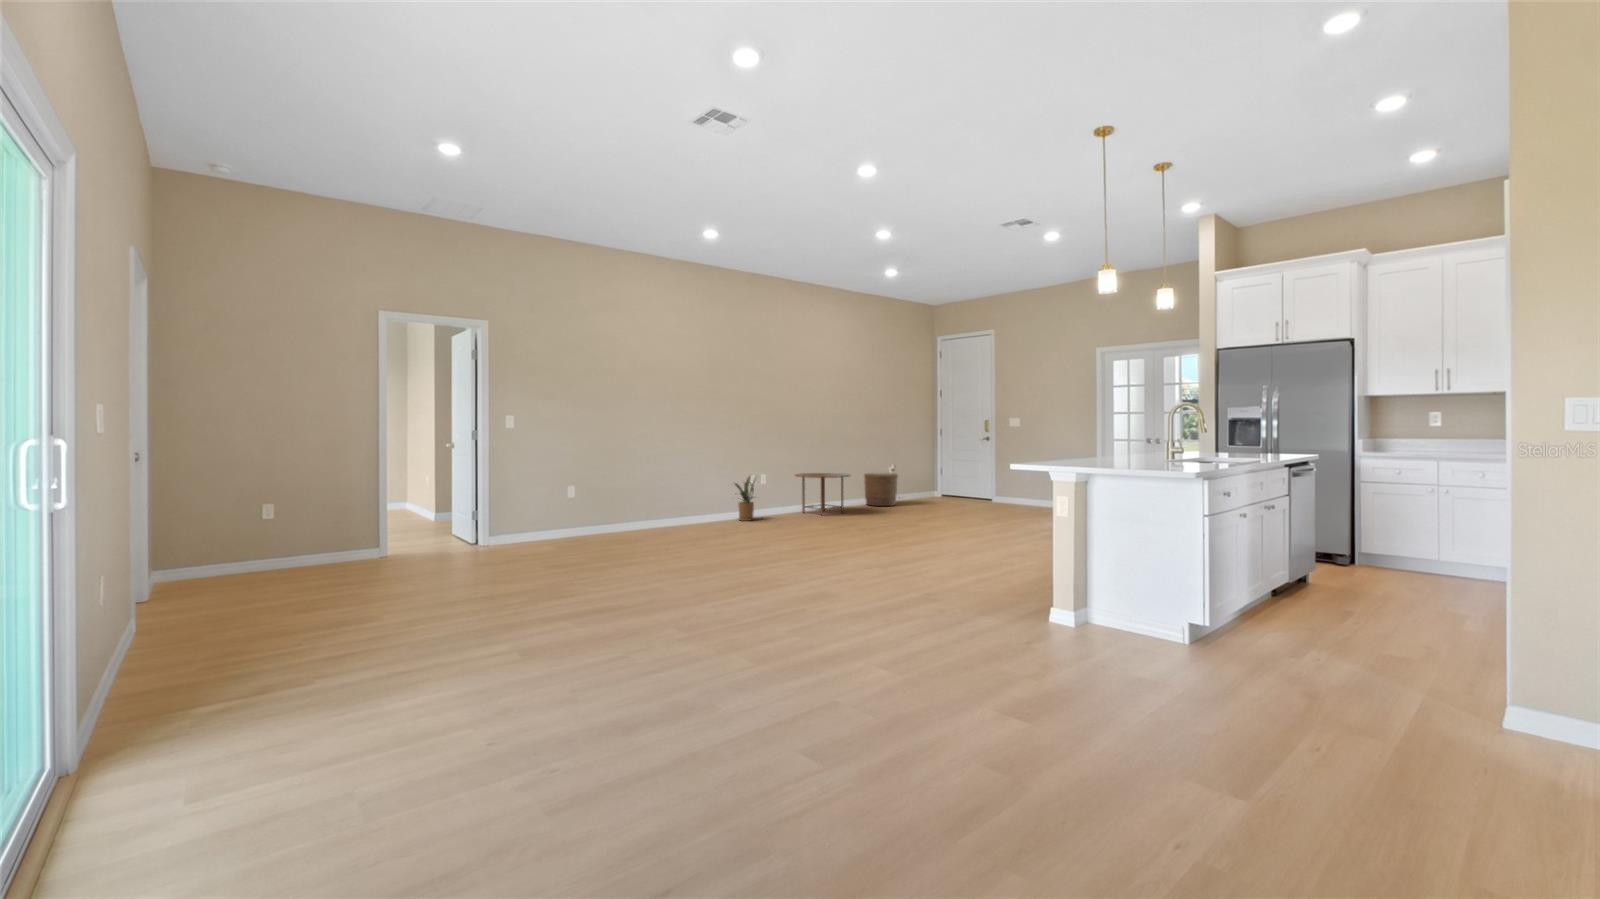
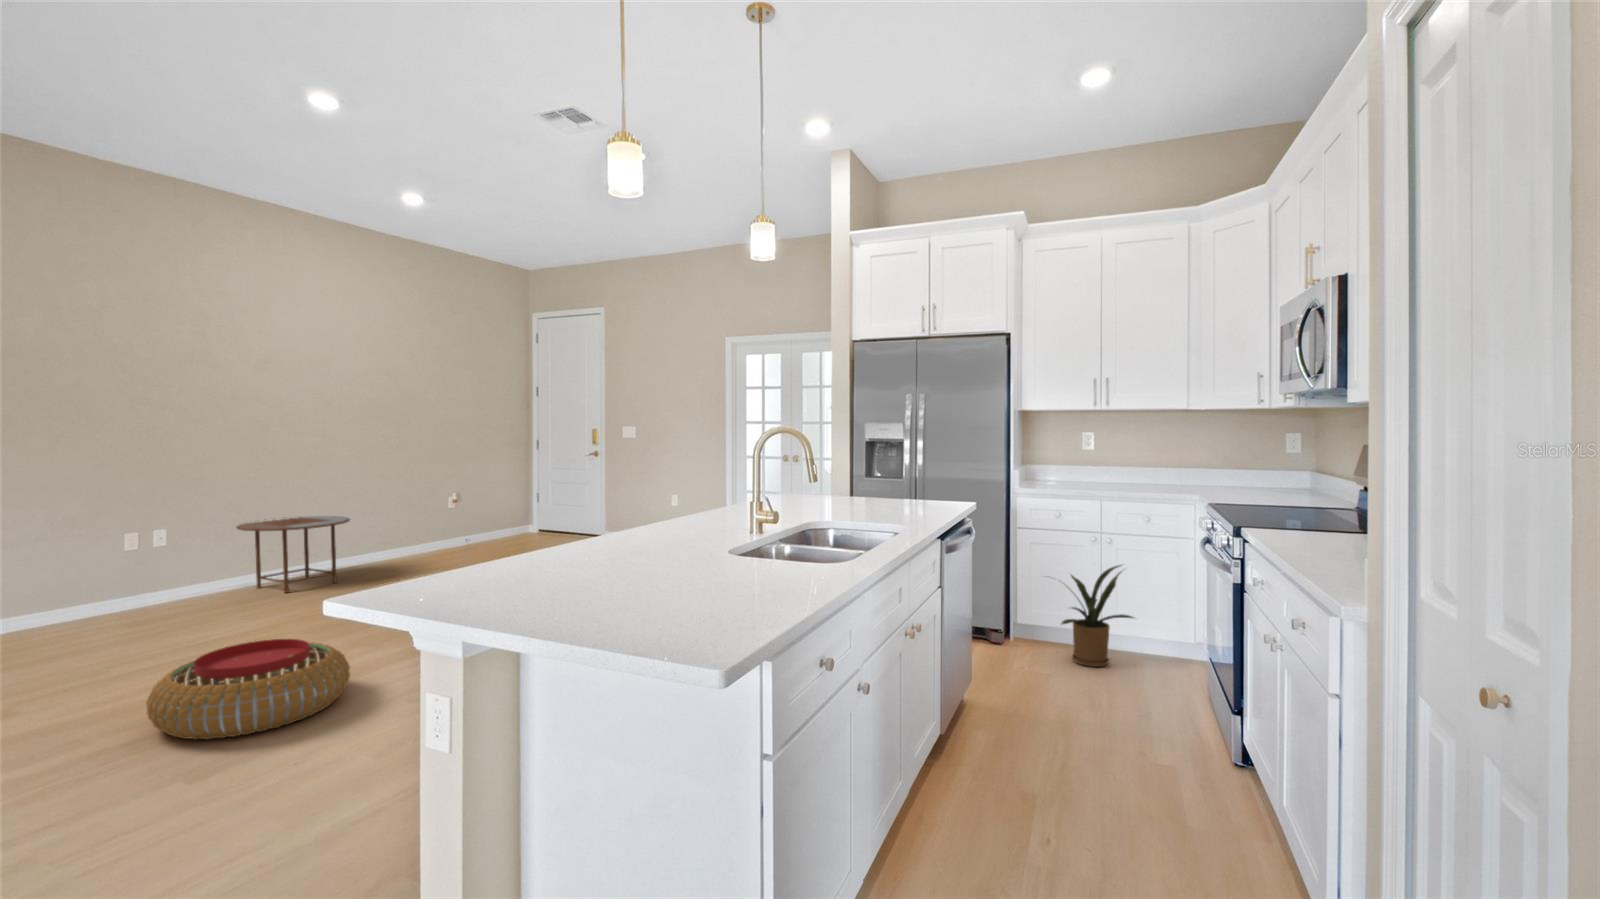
woven basket: present [864,472,898,506] -> none [396,506,453,561]
house plant: present [735,476,756,521] -> present [1062,565,1133,667]
pouf: none [832,520,914,558] -> present [146,639,350,739]

